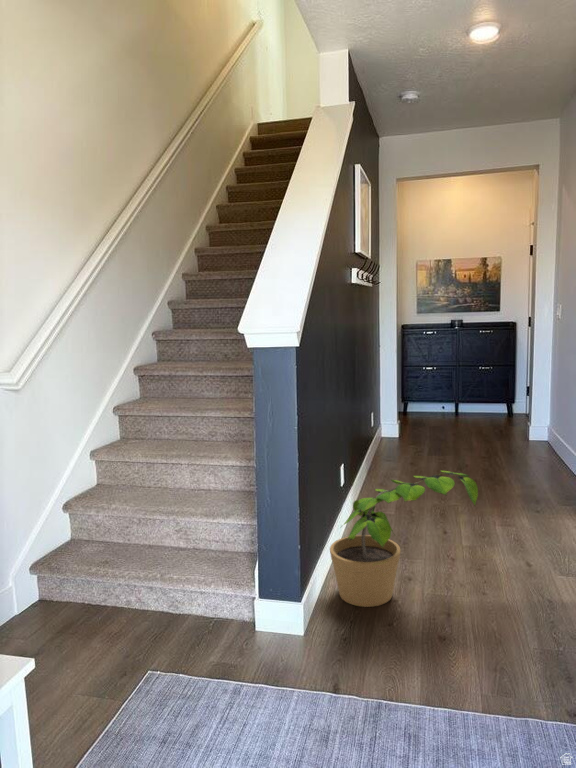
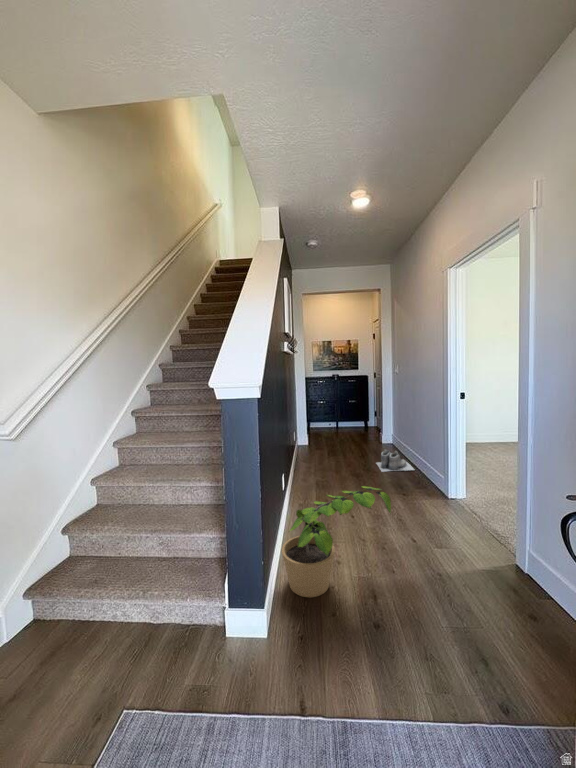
boots: none [506,442,569,477] -> present [376,450,414,472]

